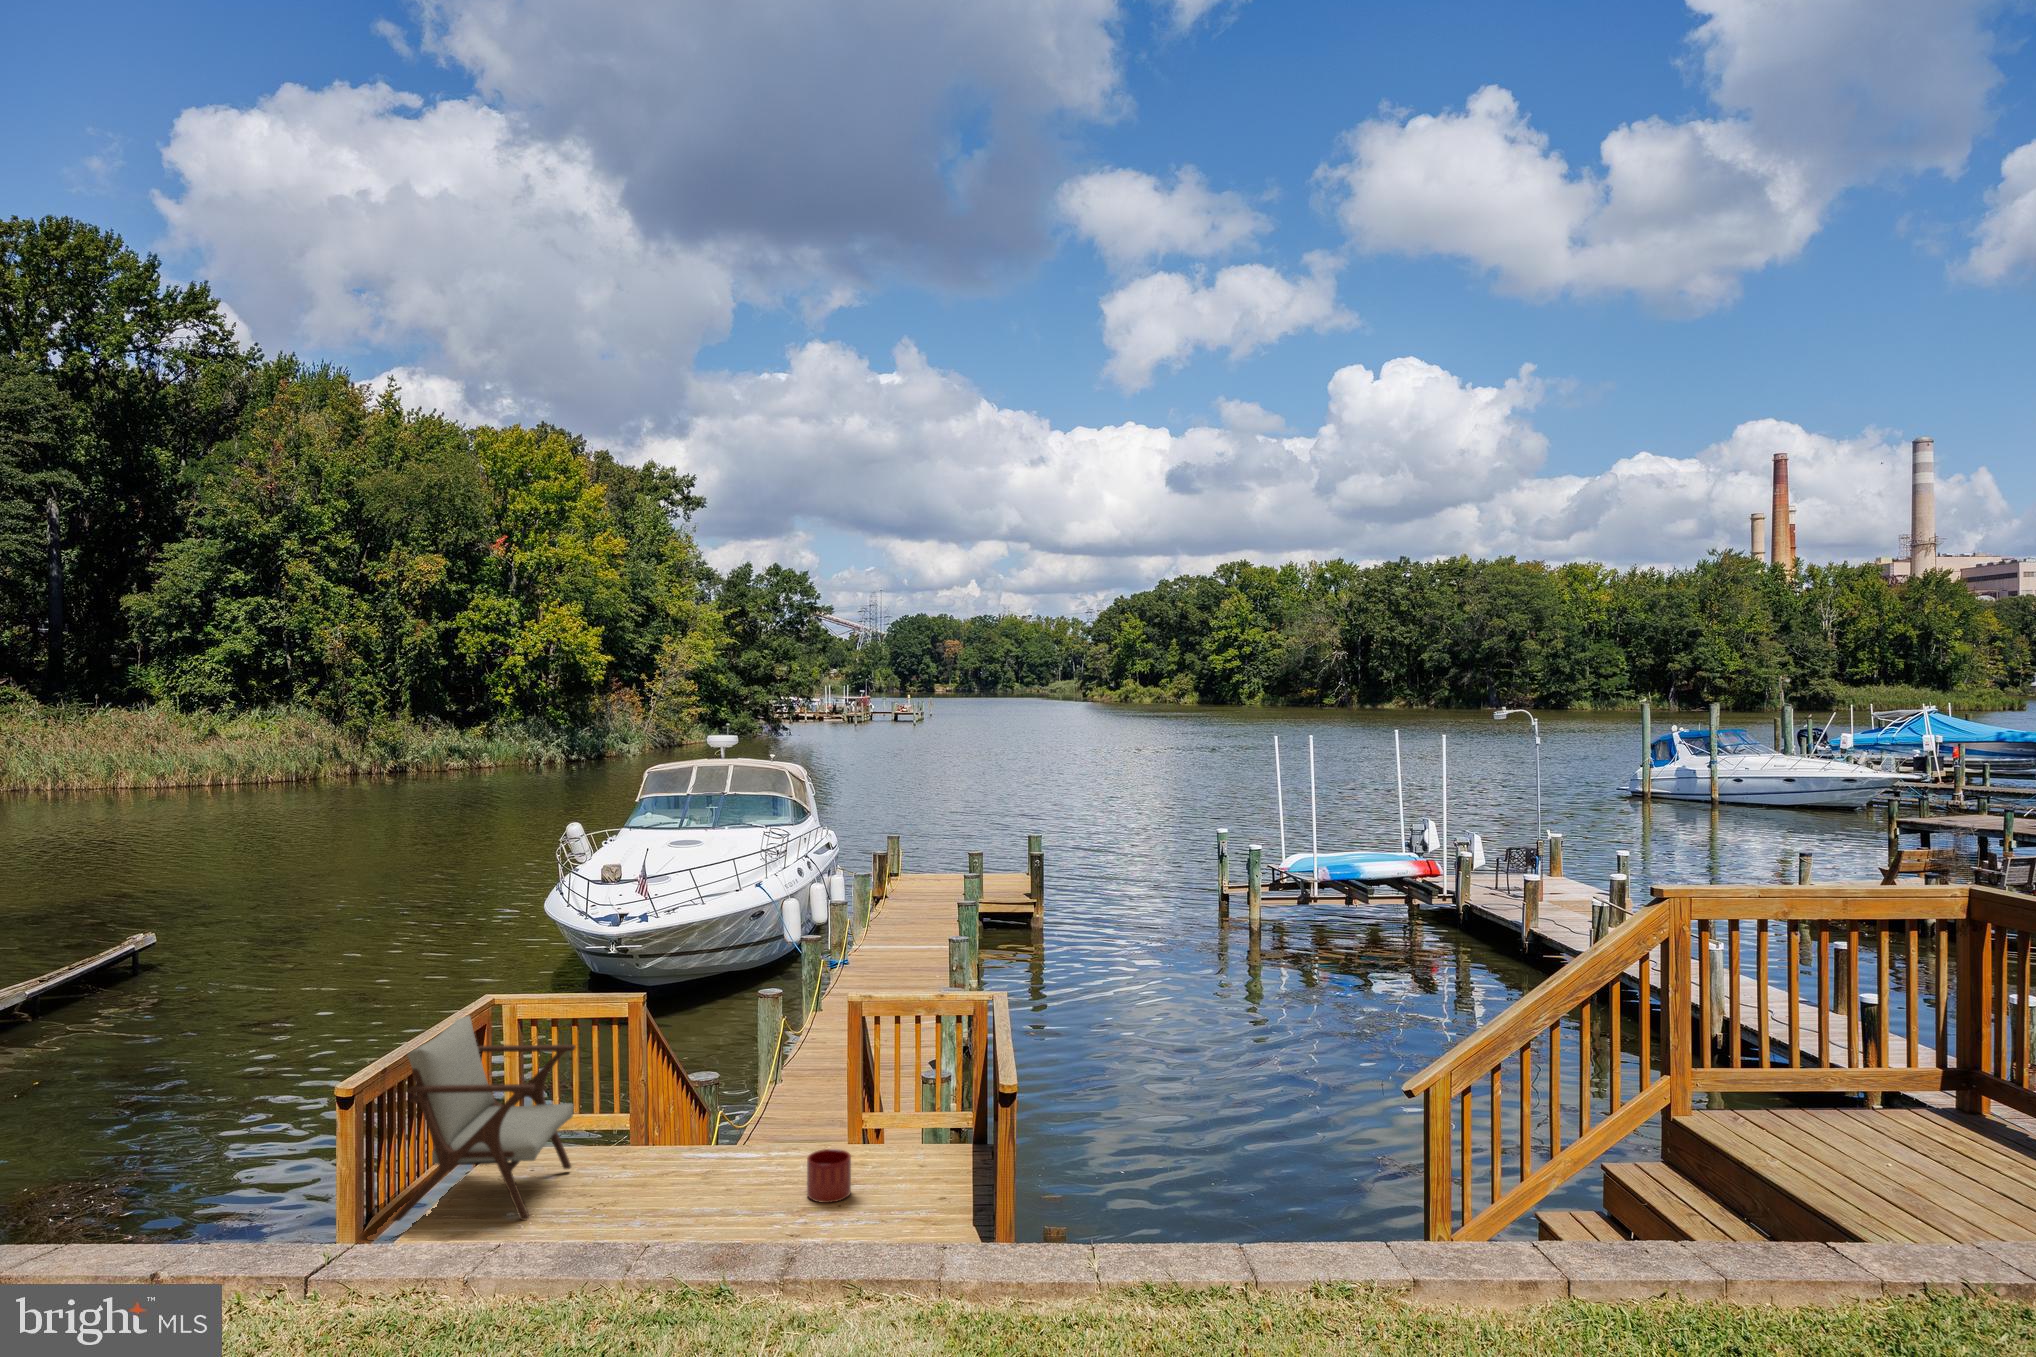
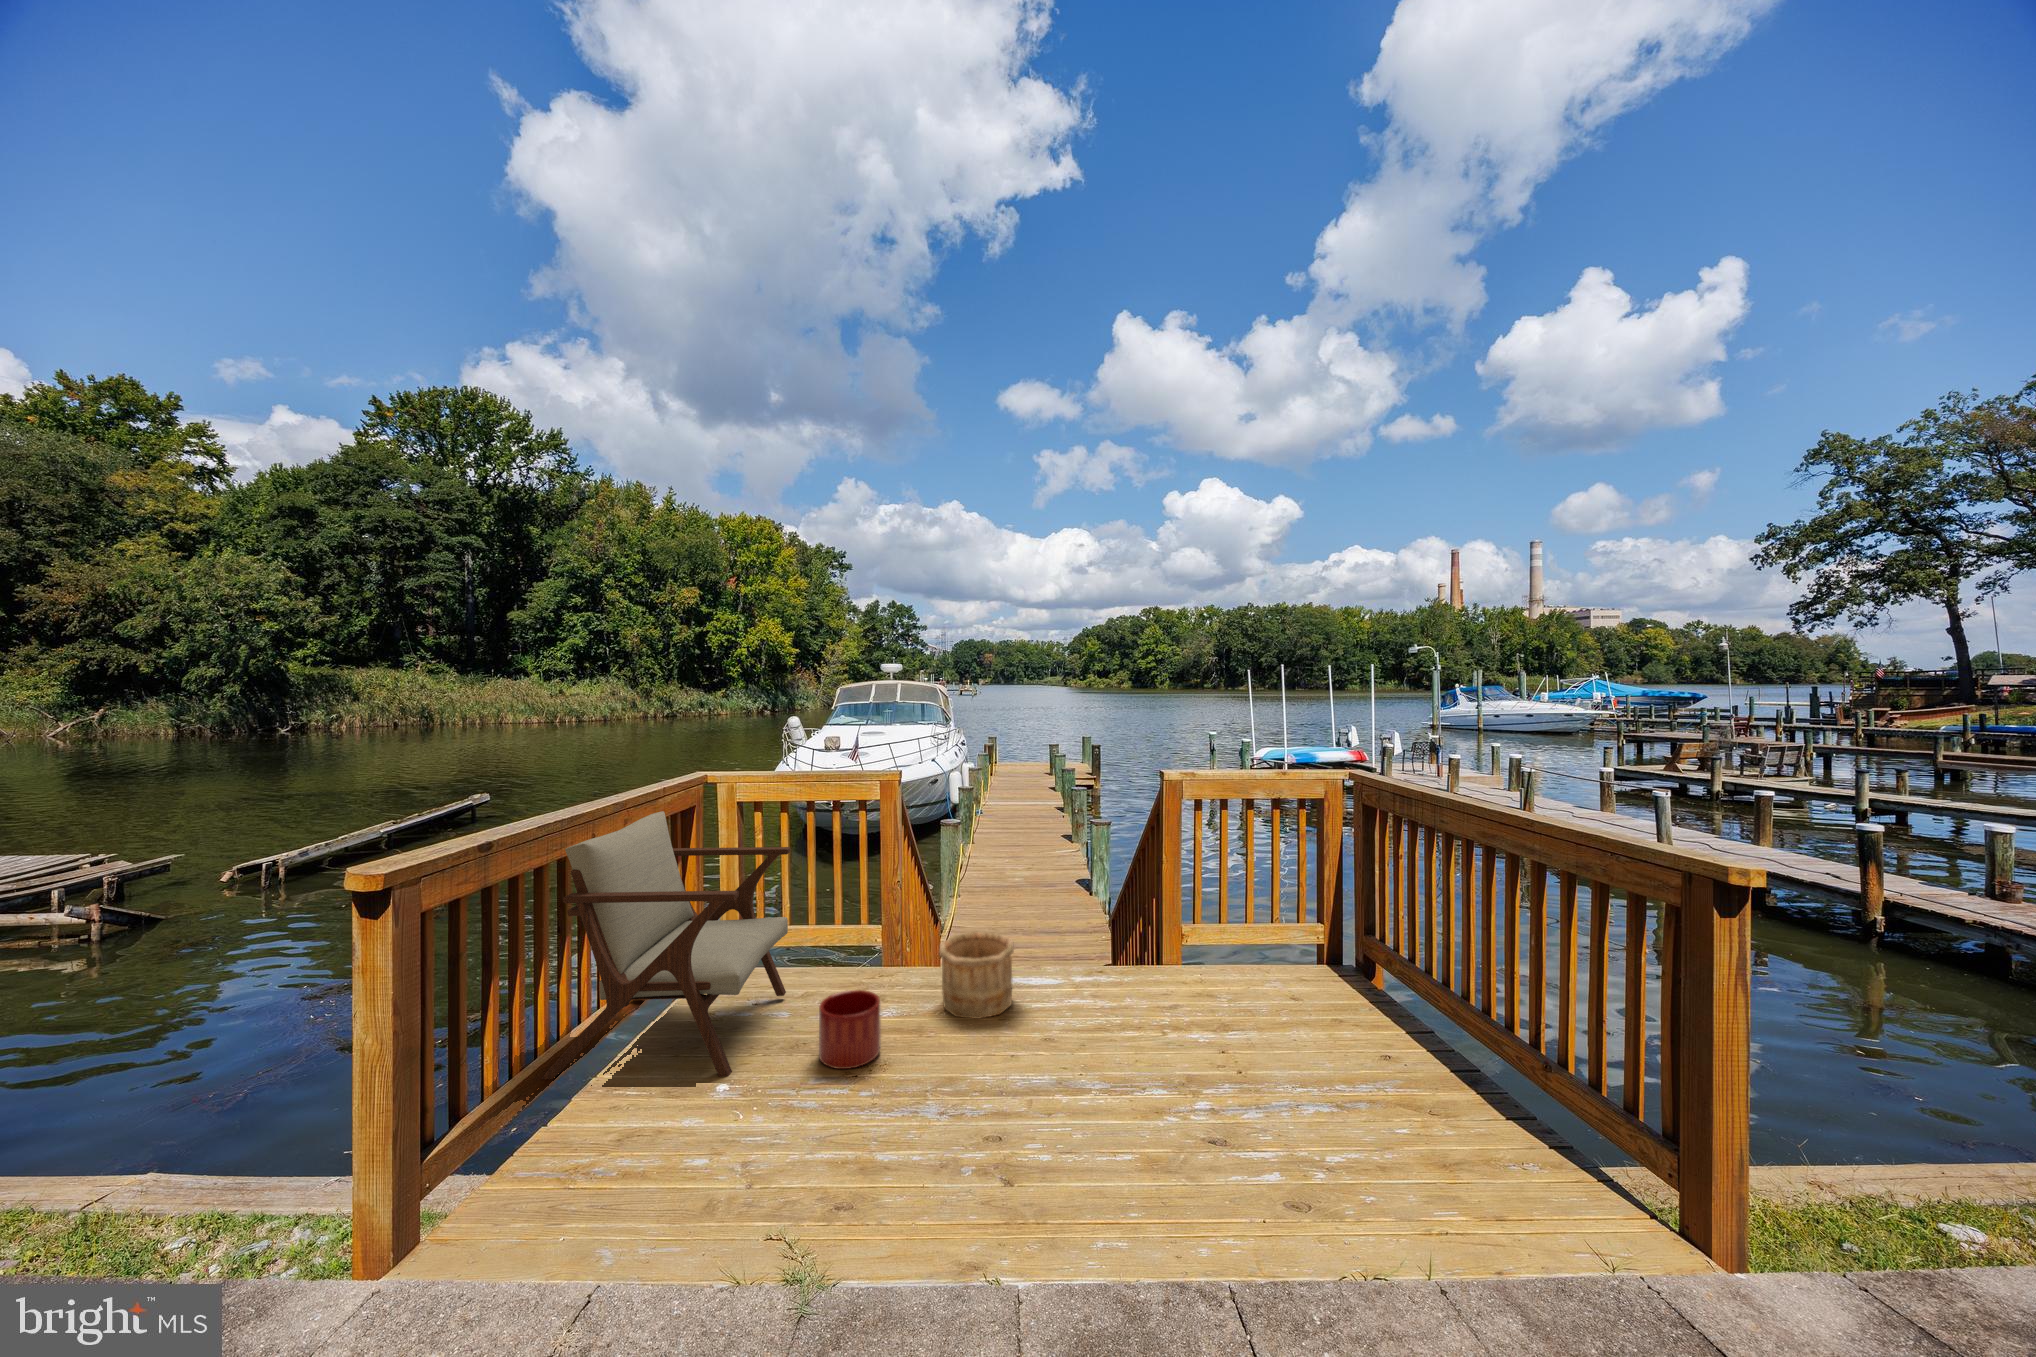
wooden bucket: none [698,1116,764,1186] -> present [939,932,1014,1019]
planter: present [807,1149,851,1203] -> present [819,990,881,1069]

